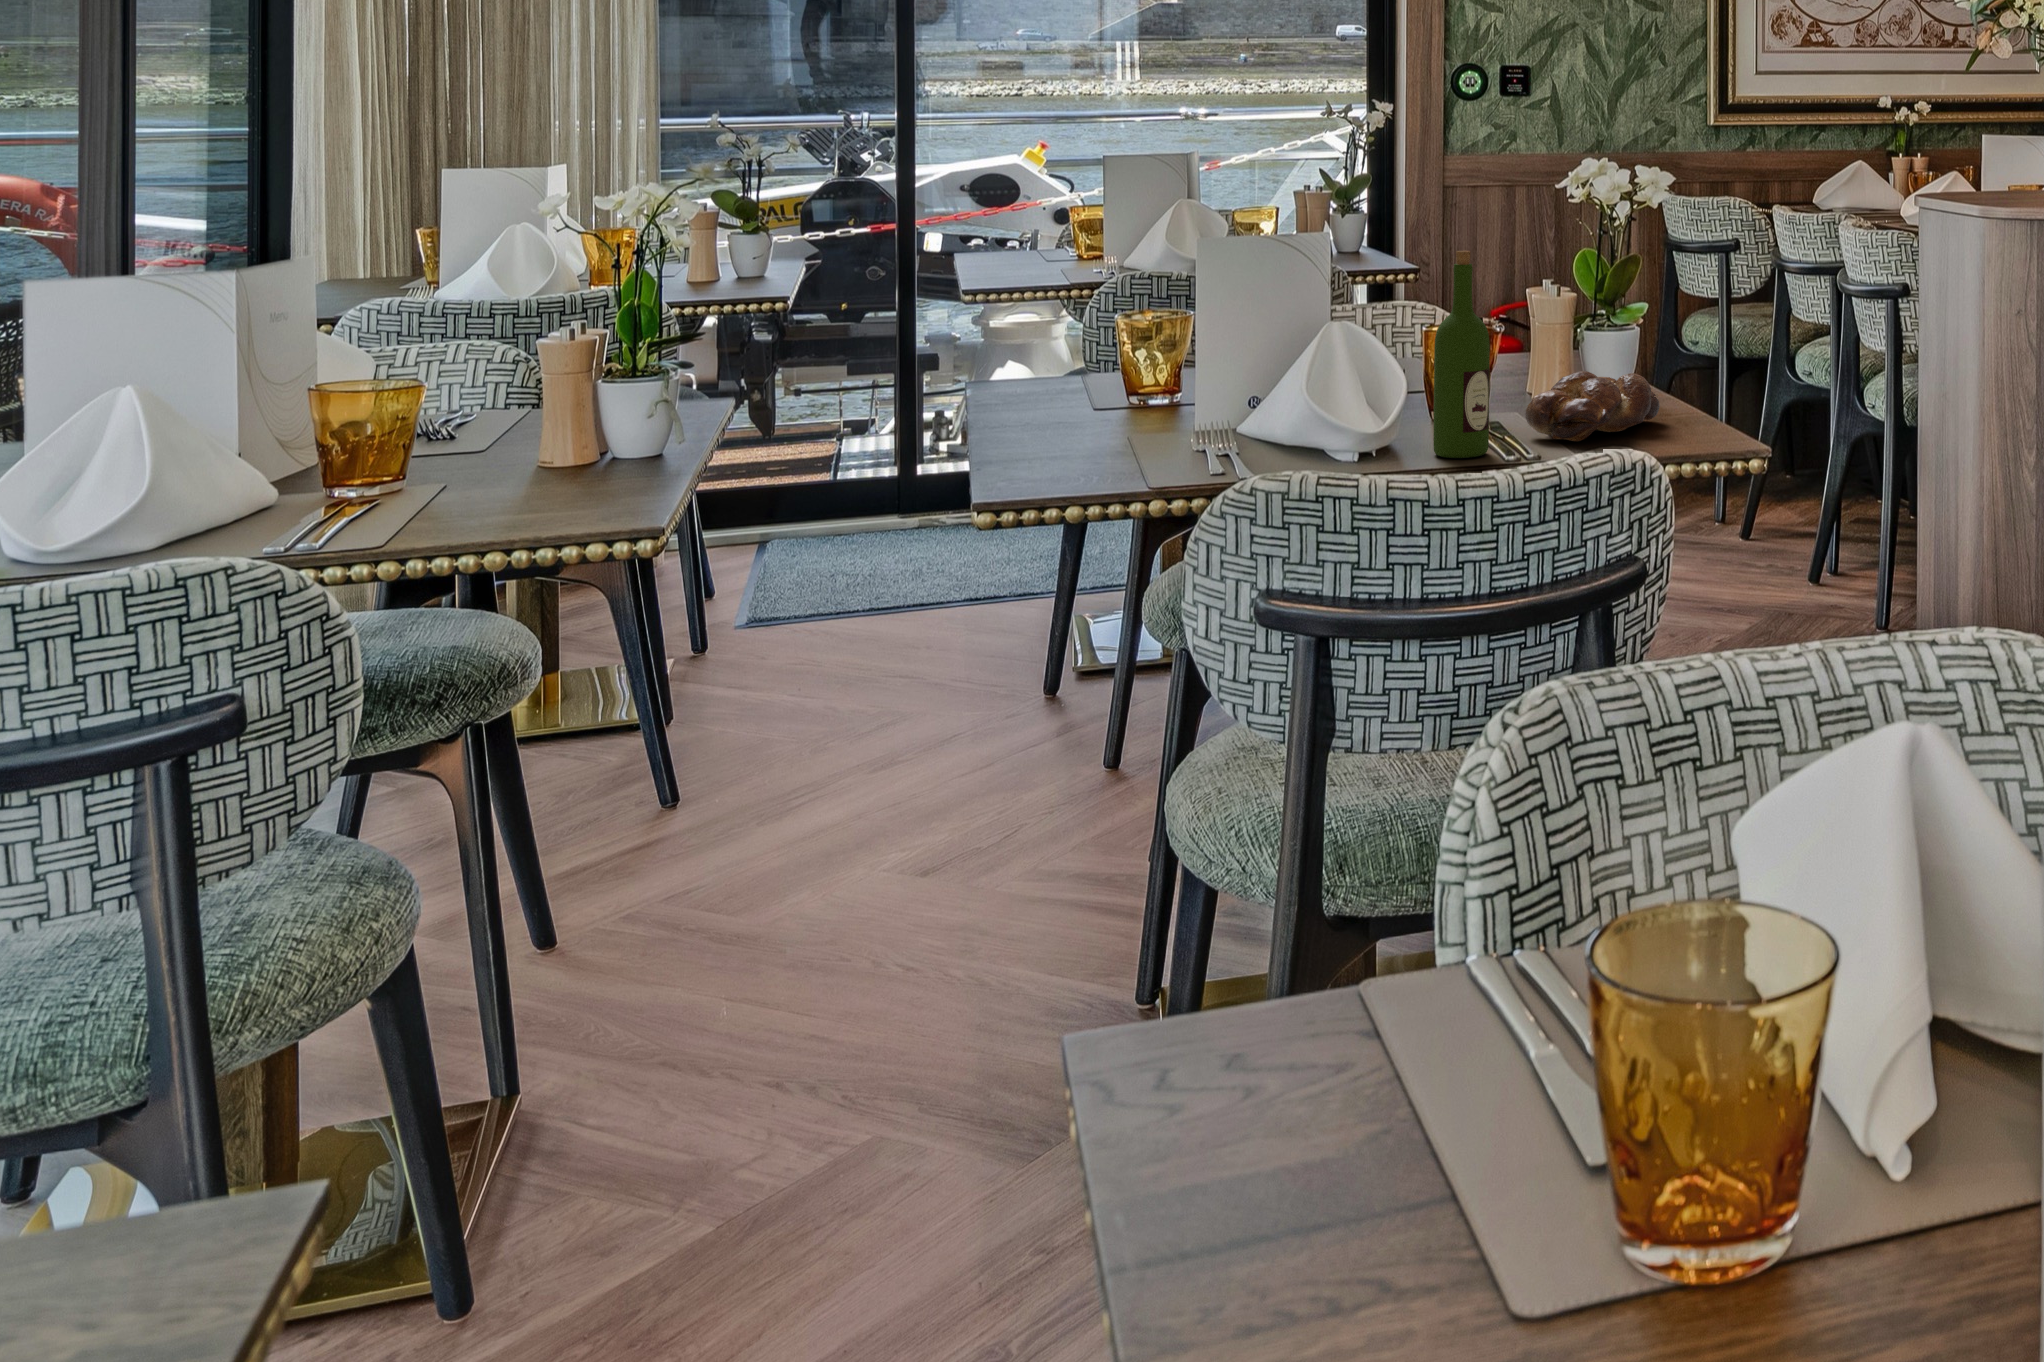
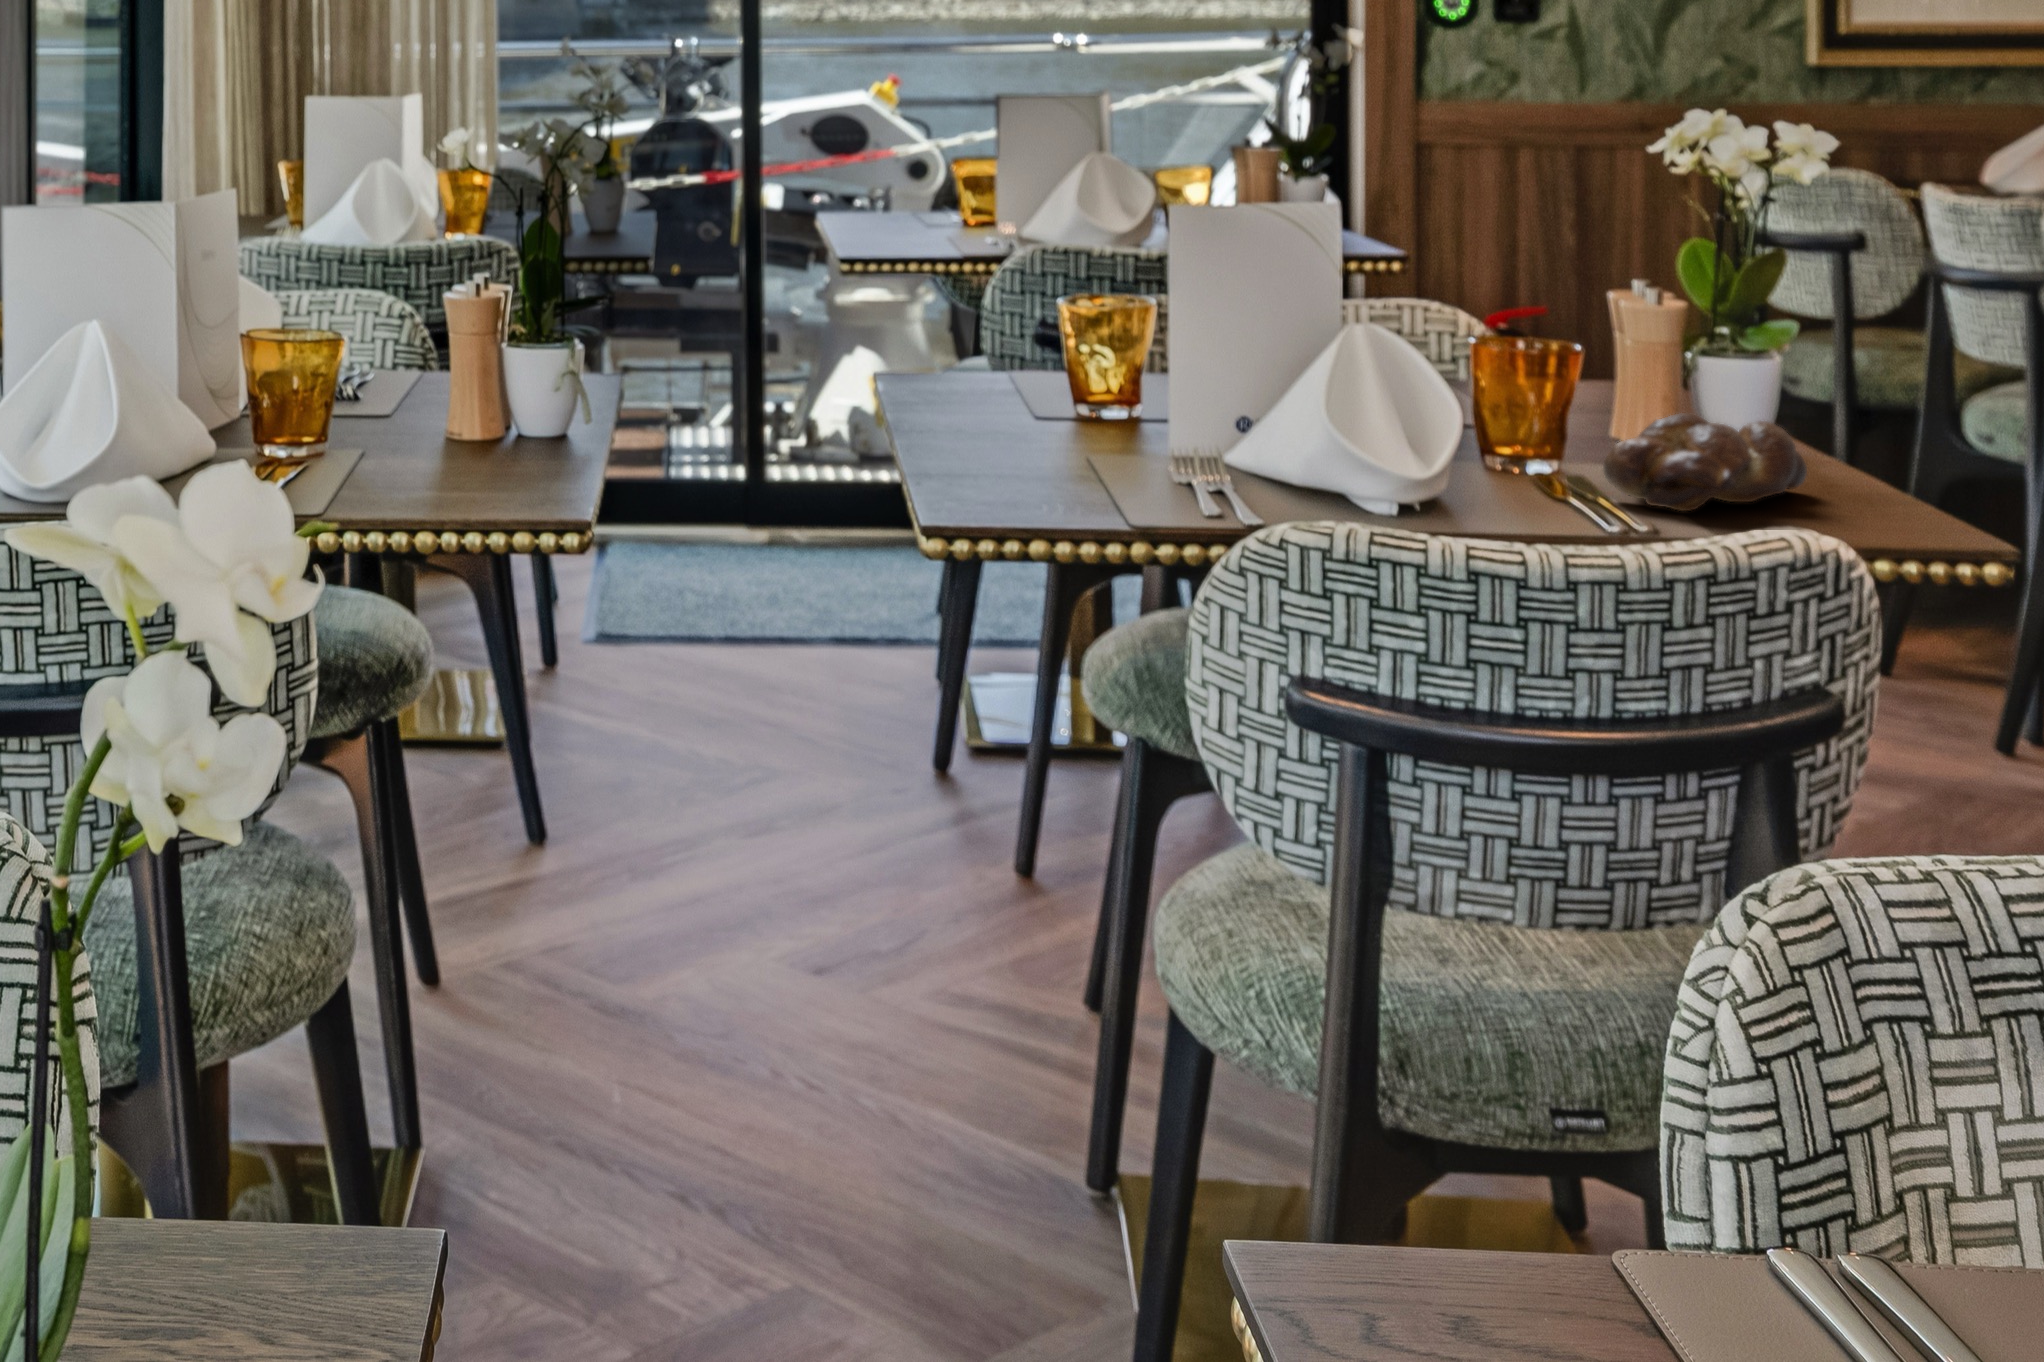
wine bottle: present [1433,251,1490,458] -> none [1476,239,1555,520]

